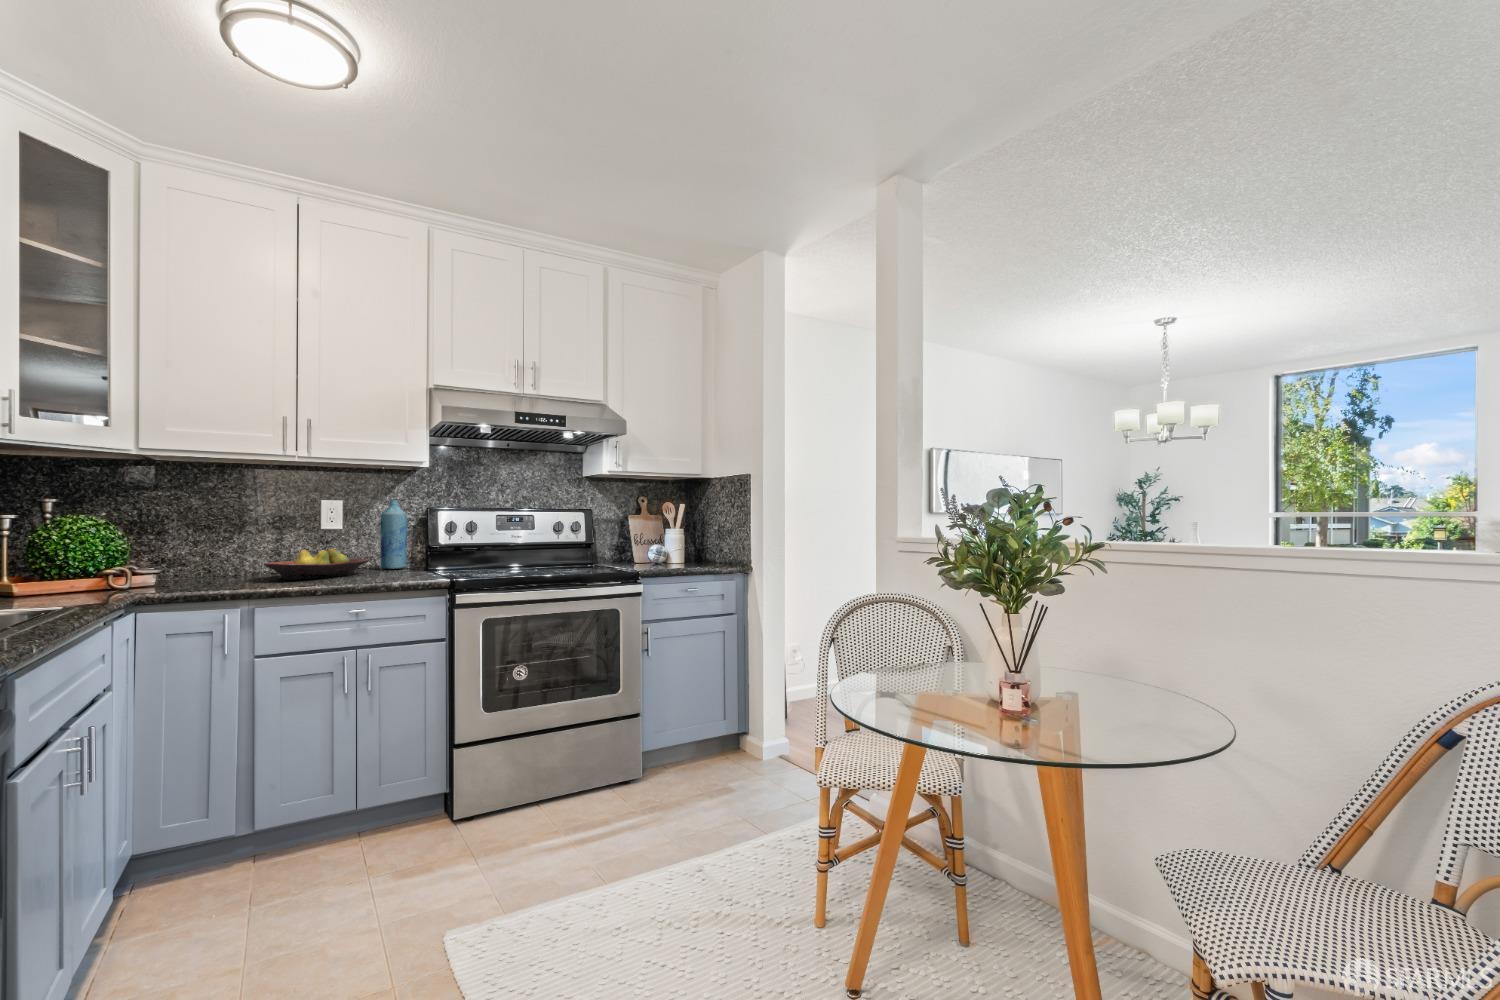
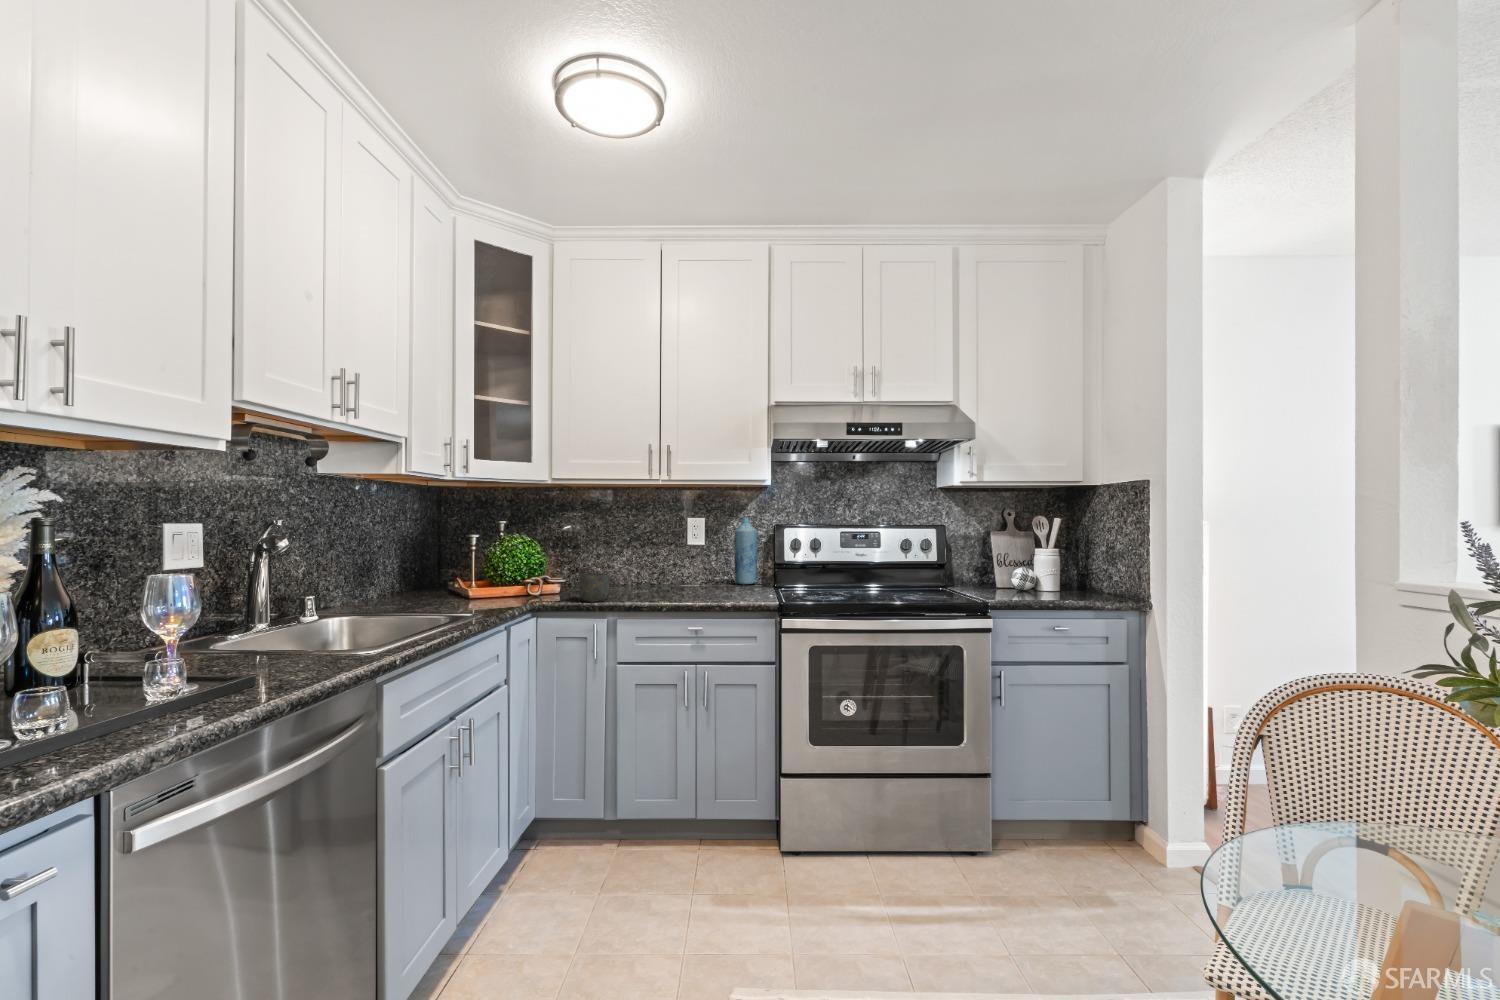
fruit bowl: present [264,549,369,580] -> none [634,564,720,593]
mug: none [198,559,250,591] -> present [579,573,616,602]

